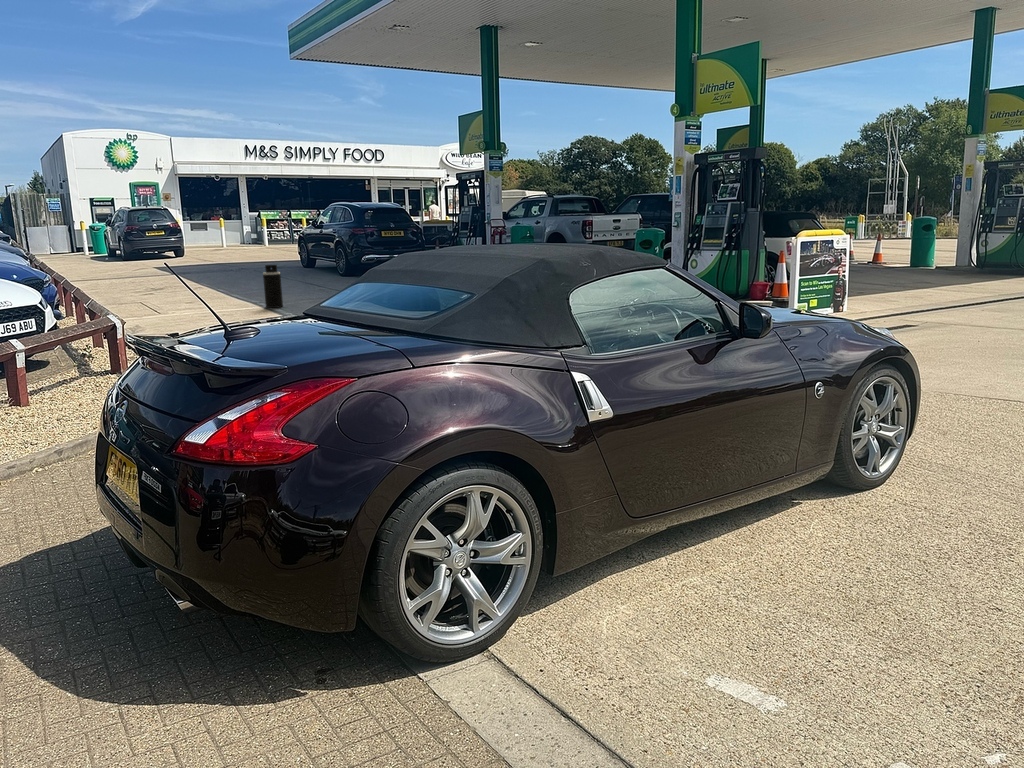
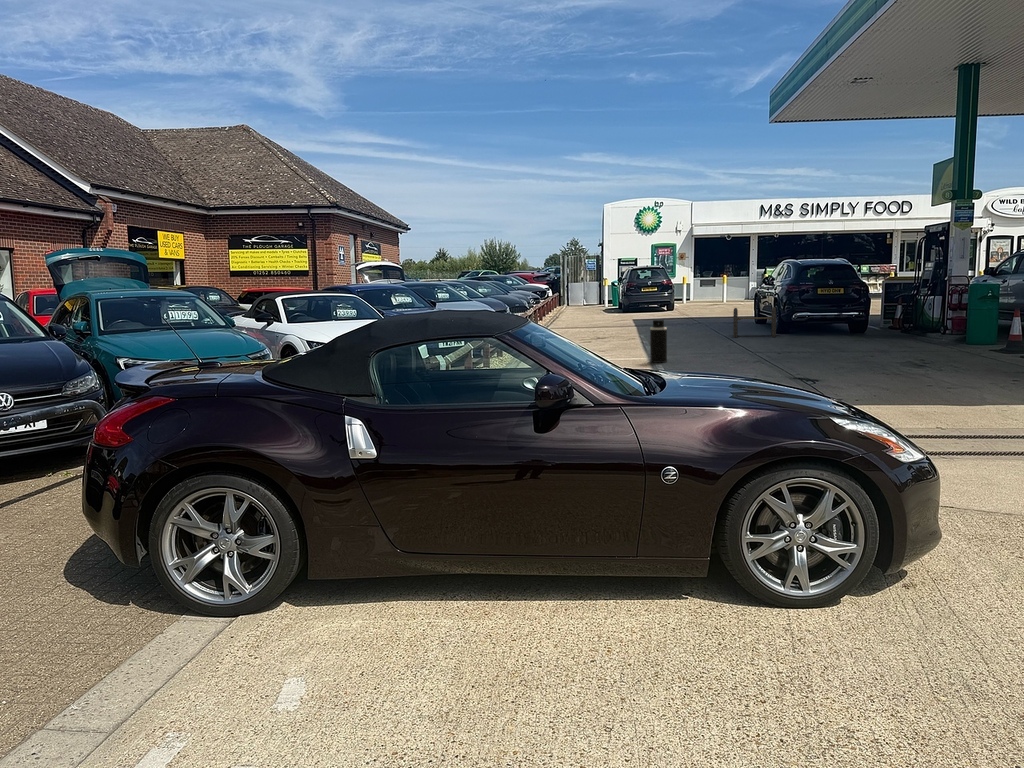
bench: none [299,250,343,281] -> present [733,307,776,338]

